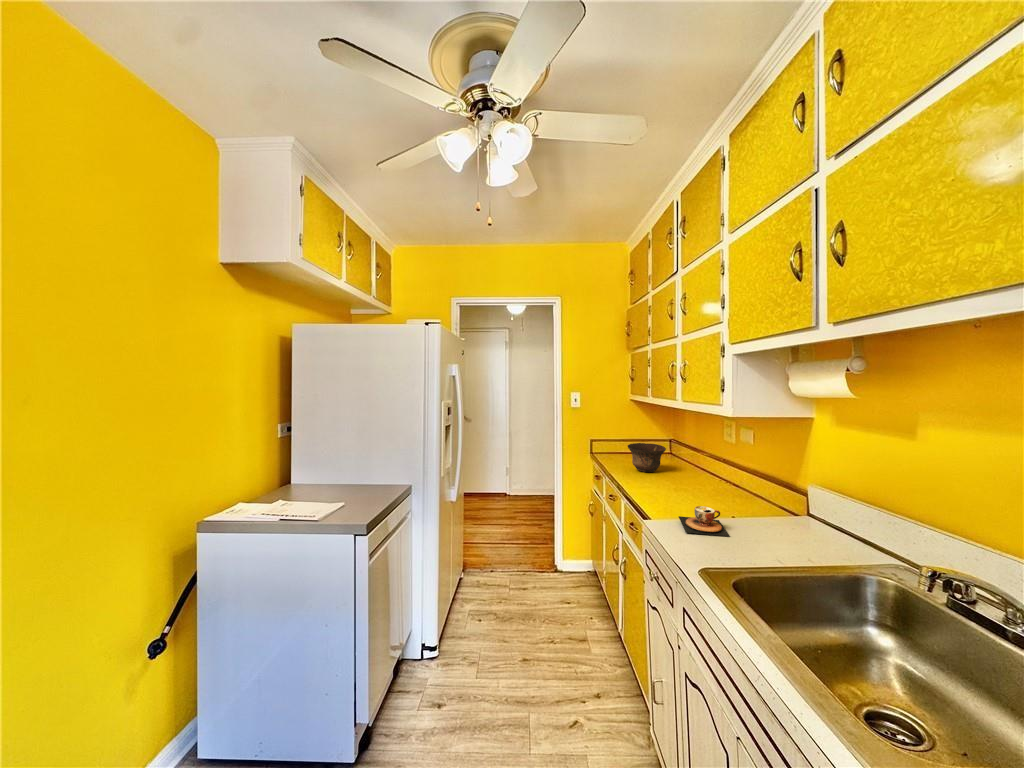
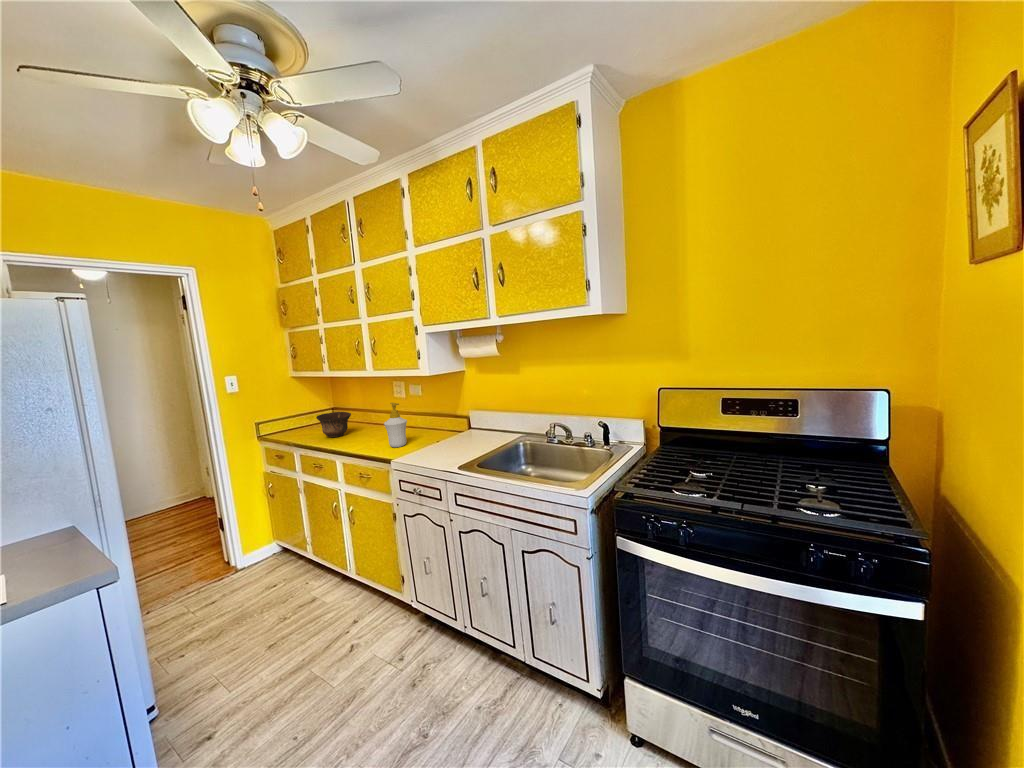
soap bottle: none [669,445,701,506] -> present [384,402,407,447]
teacup: present [679,506,730,537] -> none [409,438,448,458]

